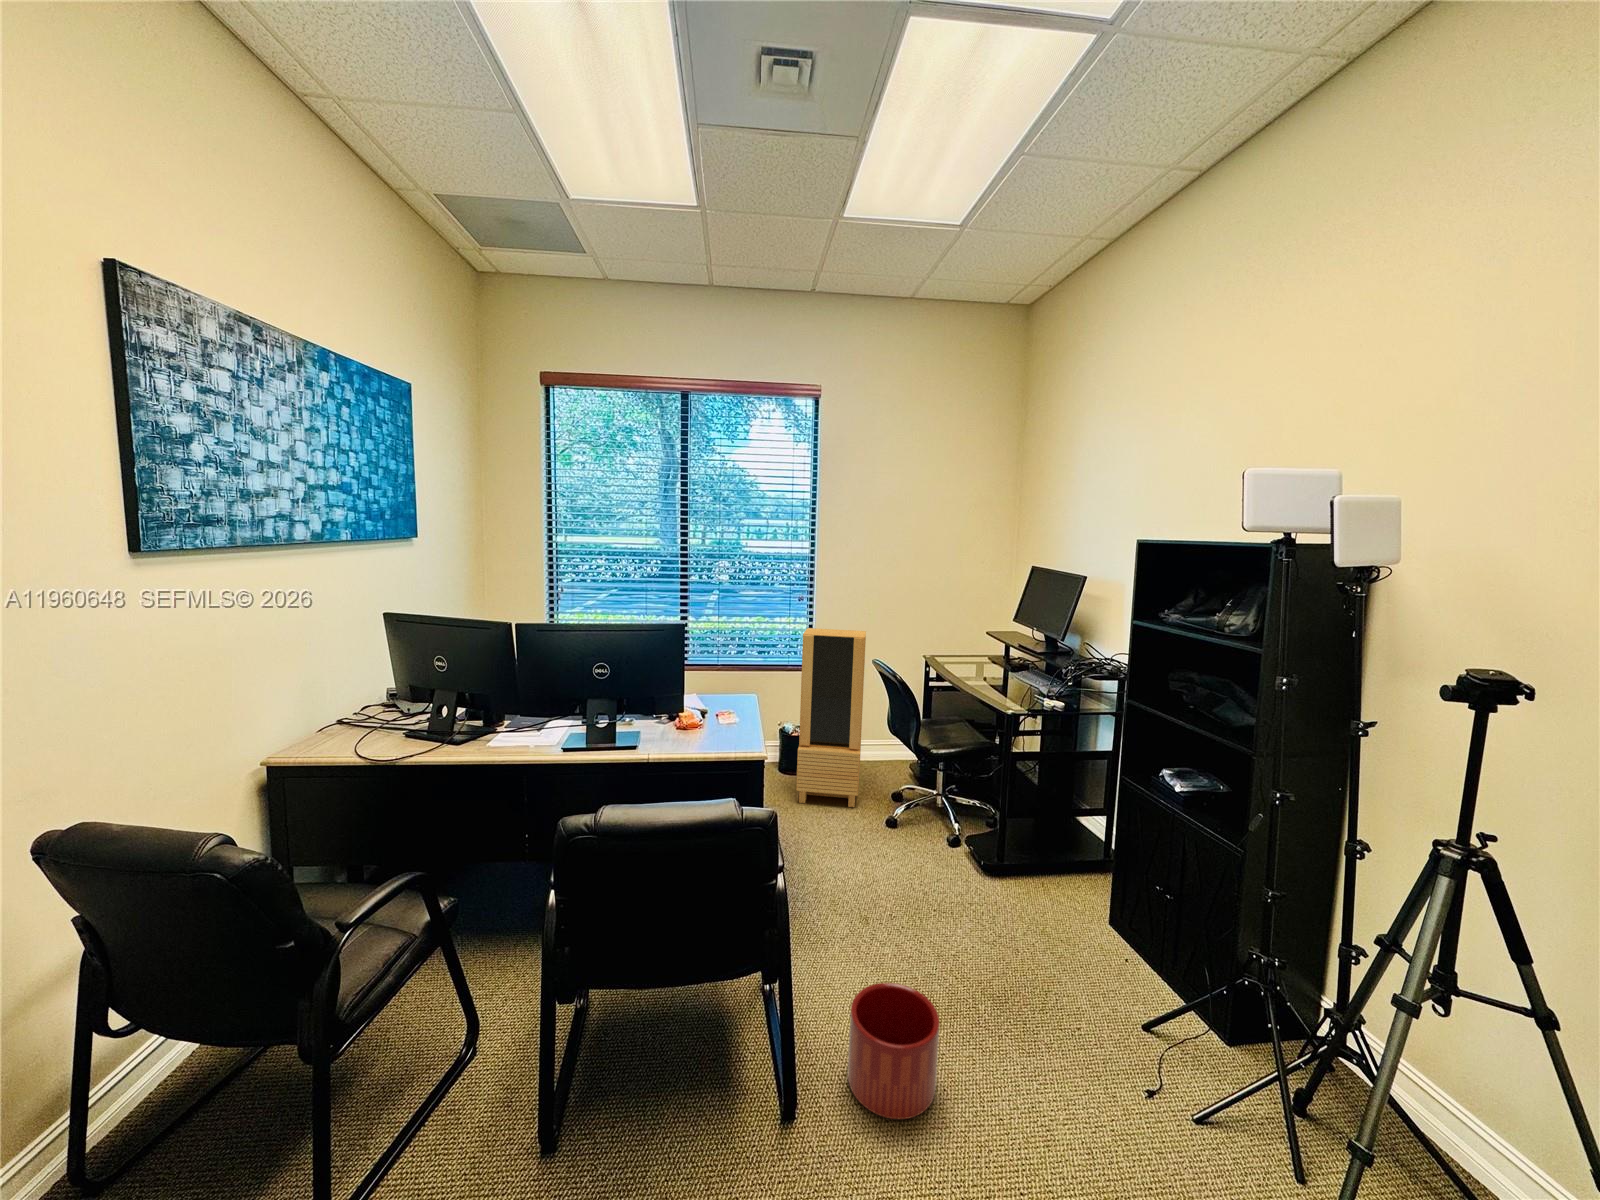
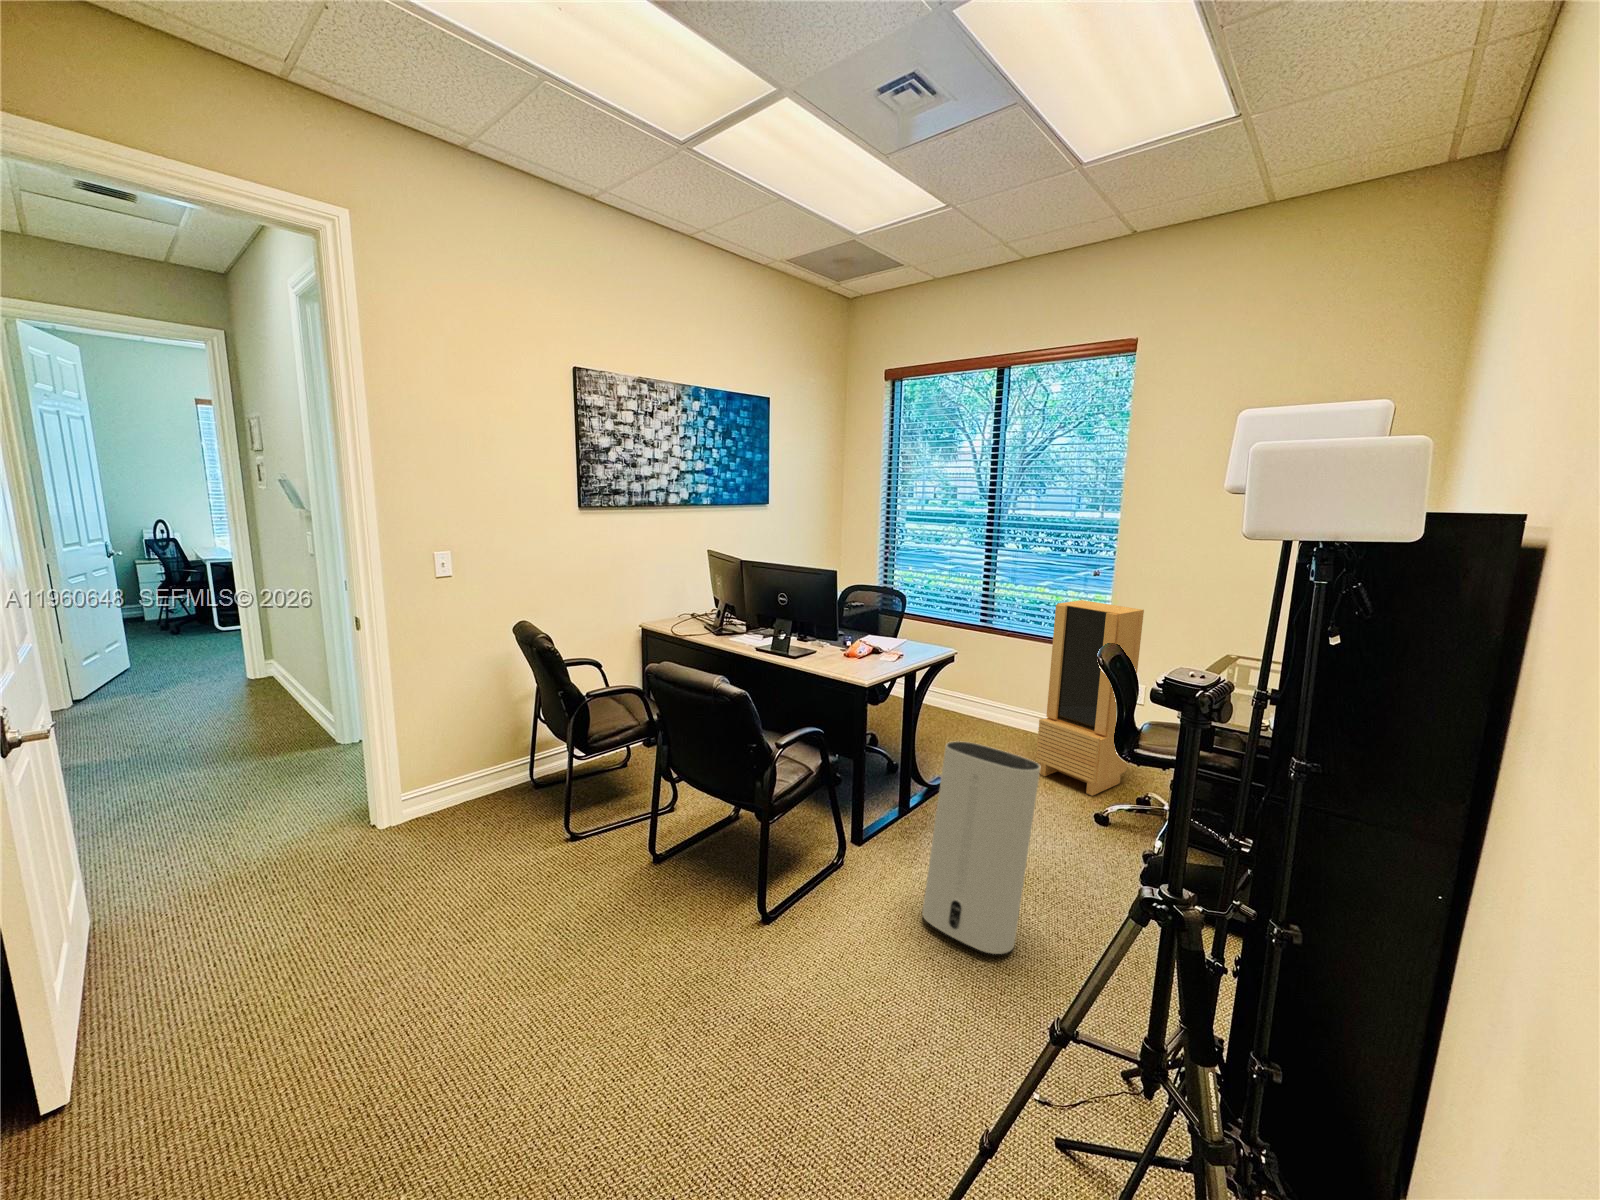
air purifier: none [890,791,989,1002] -> present [922,741,1040,954]
planter: present [848,982,940,1119] -> none [812,870,887,972]

